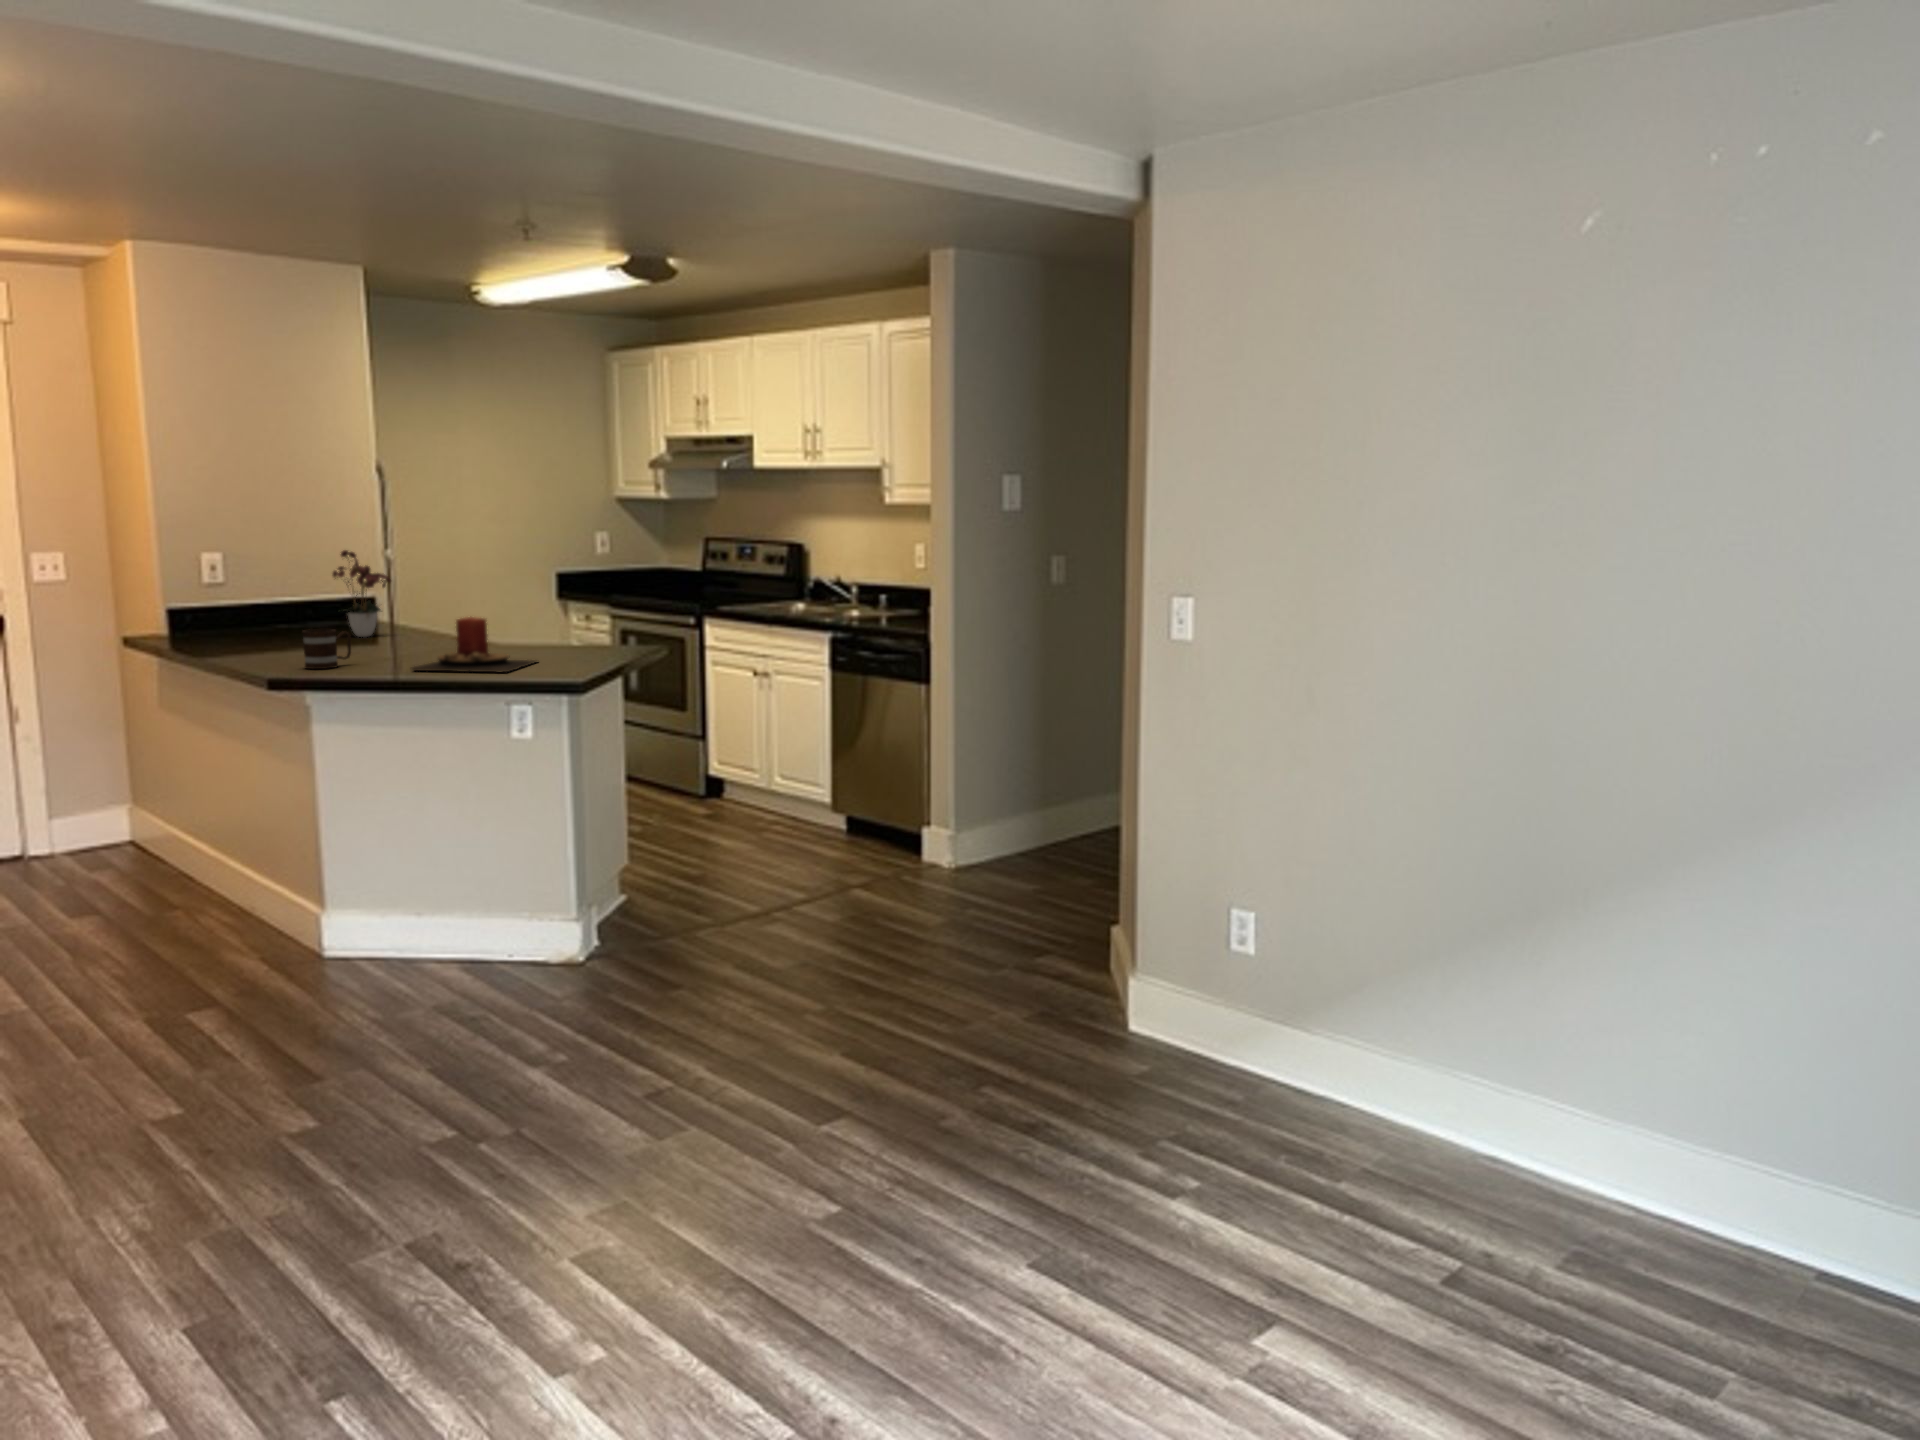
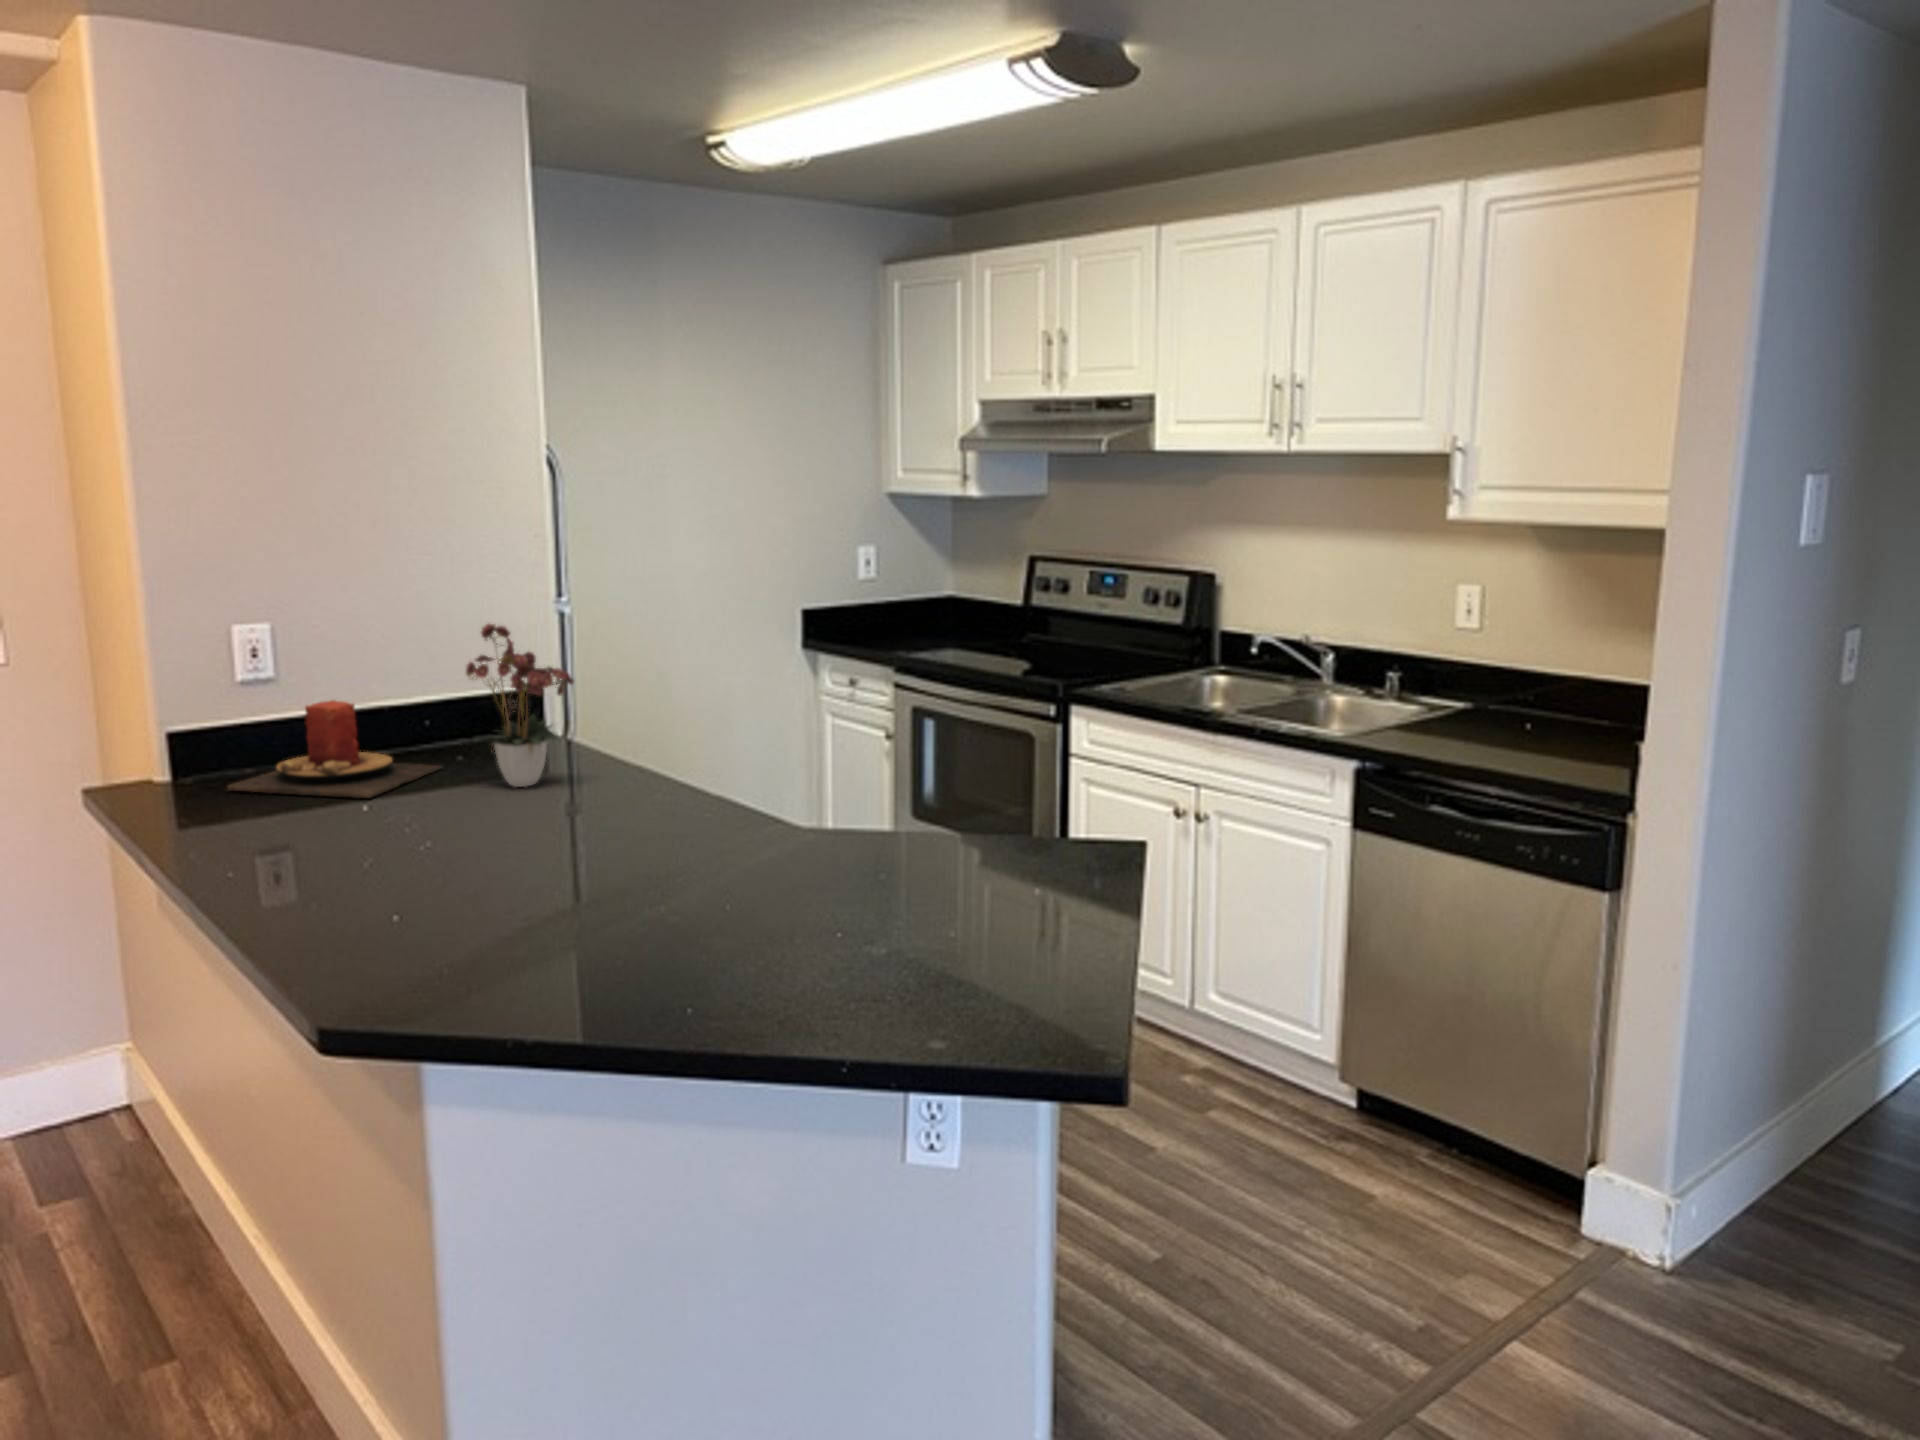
candle: present [412,617,536,673] -> present [227,700,442,798]
mug: present [303,629,351,669] -> none [394,842,501,944]

